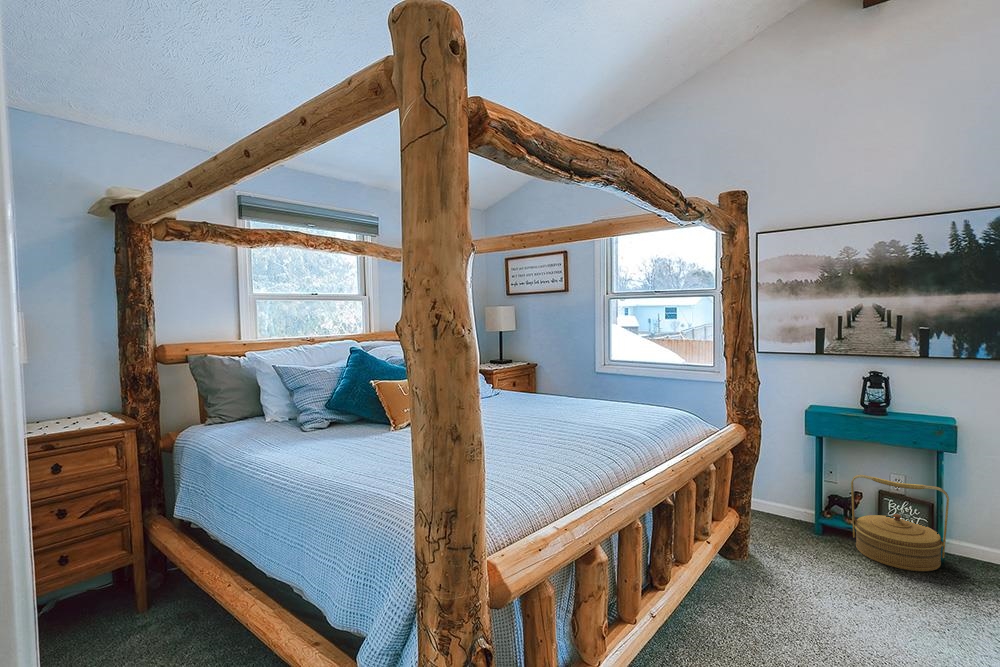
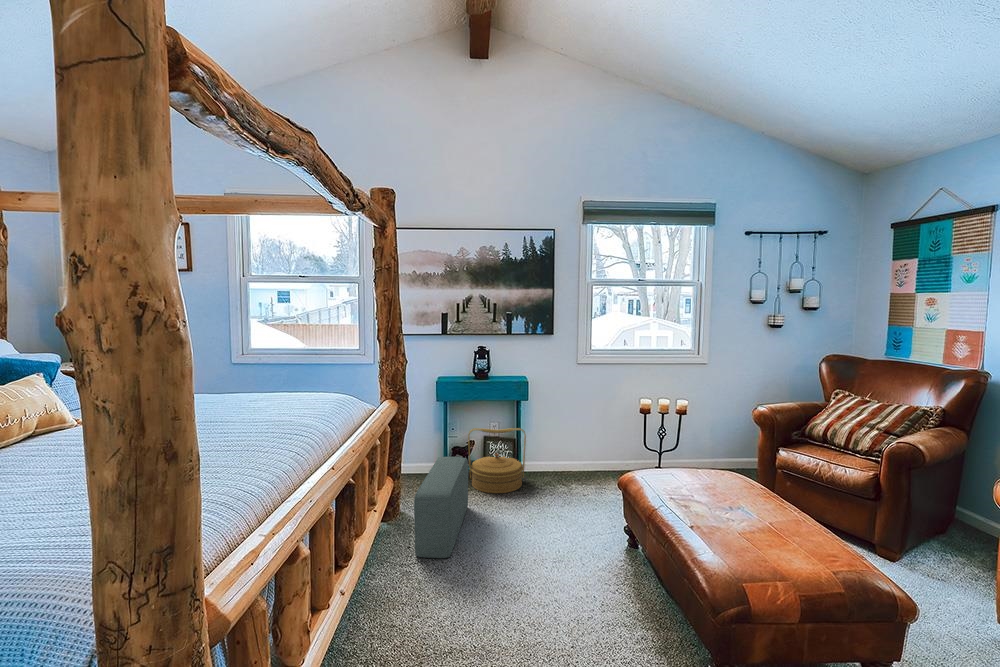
pouf: none [757,501,844,624] -> present [414,457,468,558]

